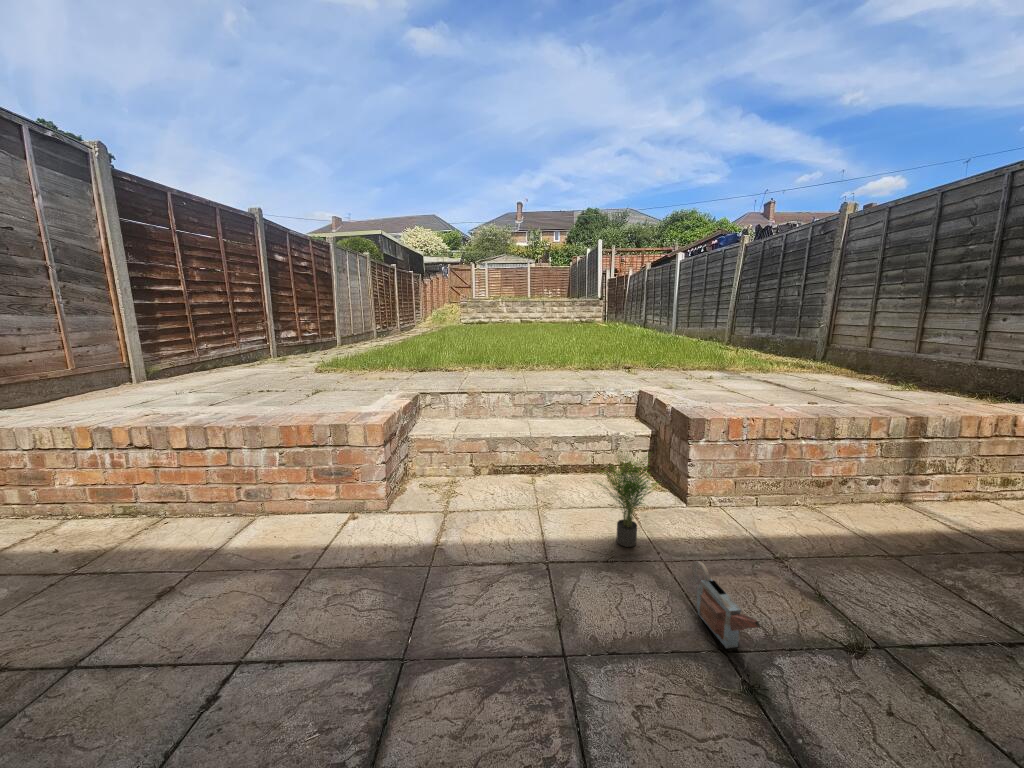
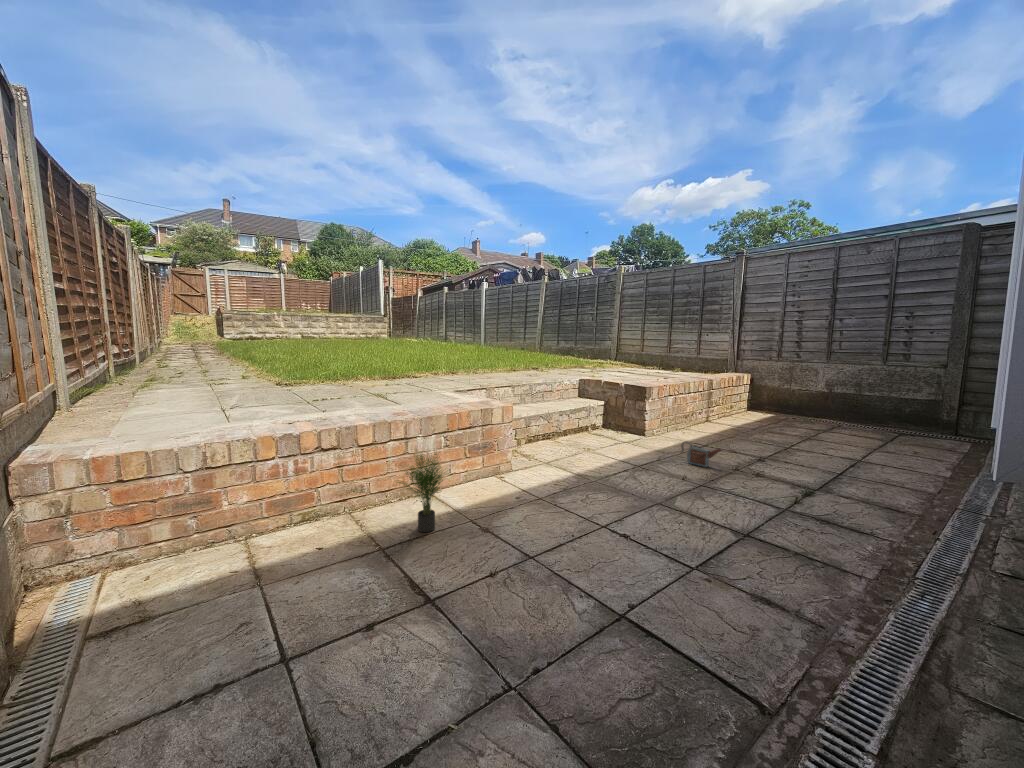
potted plant: present [599,455,656,547] -> present [400,454,446,532]

